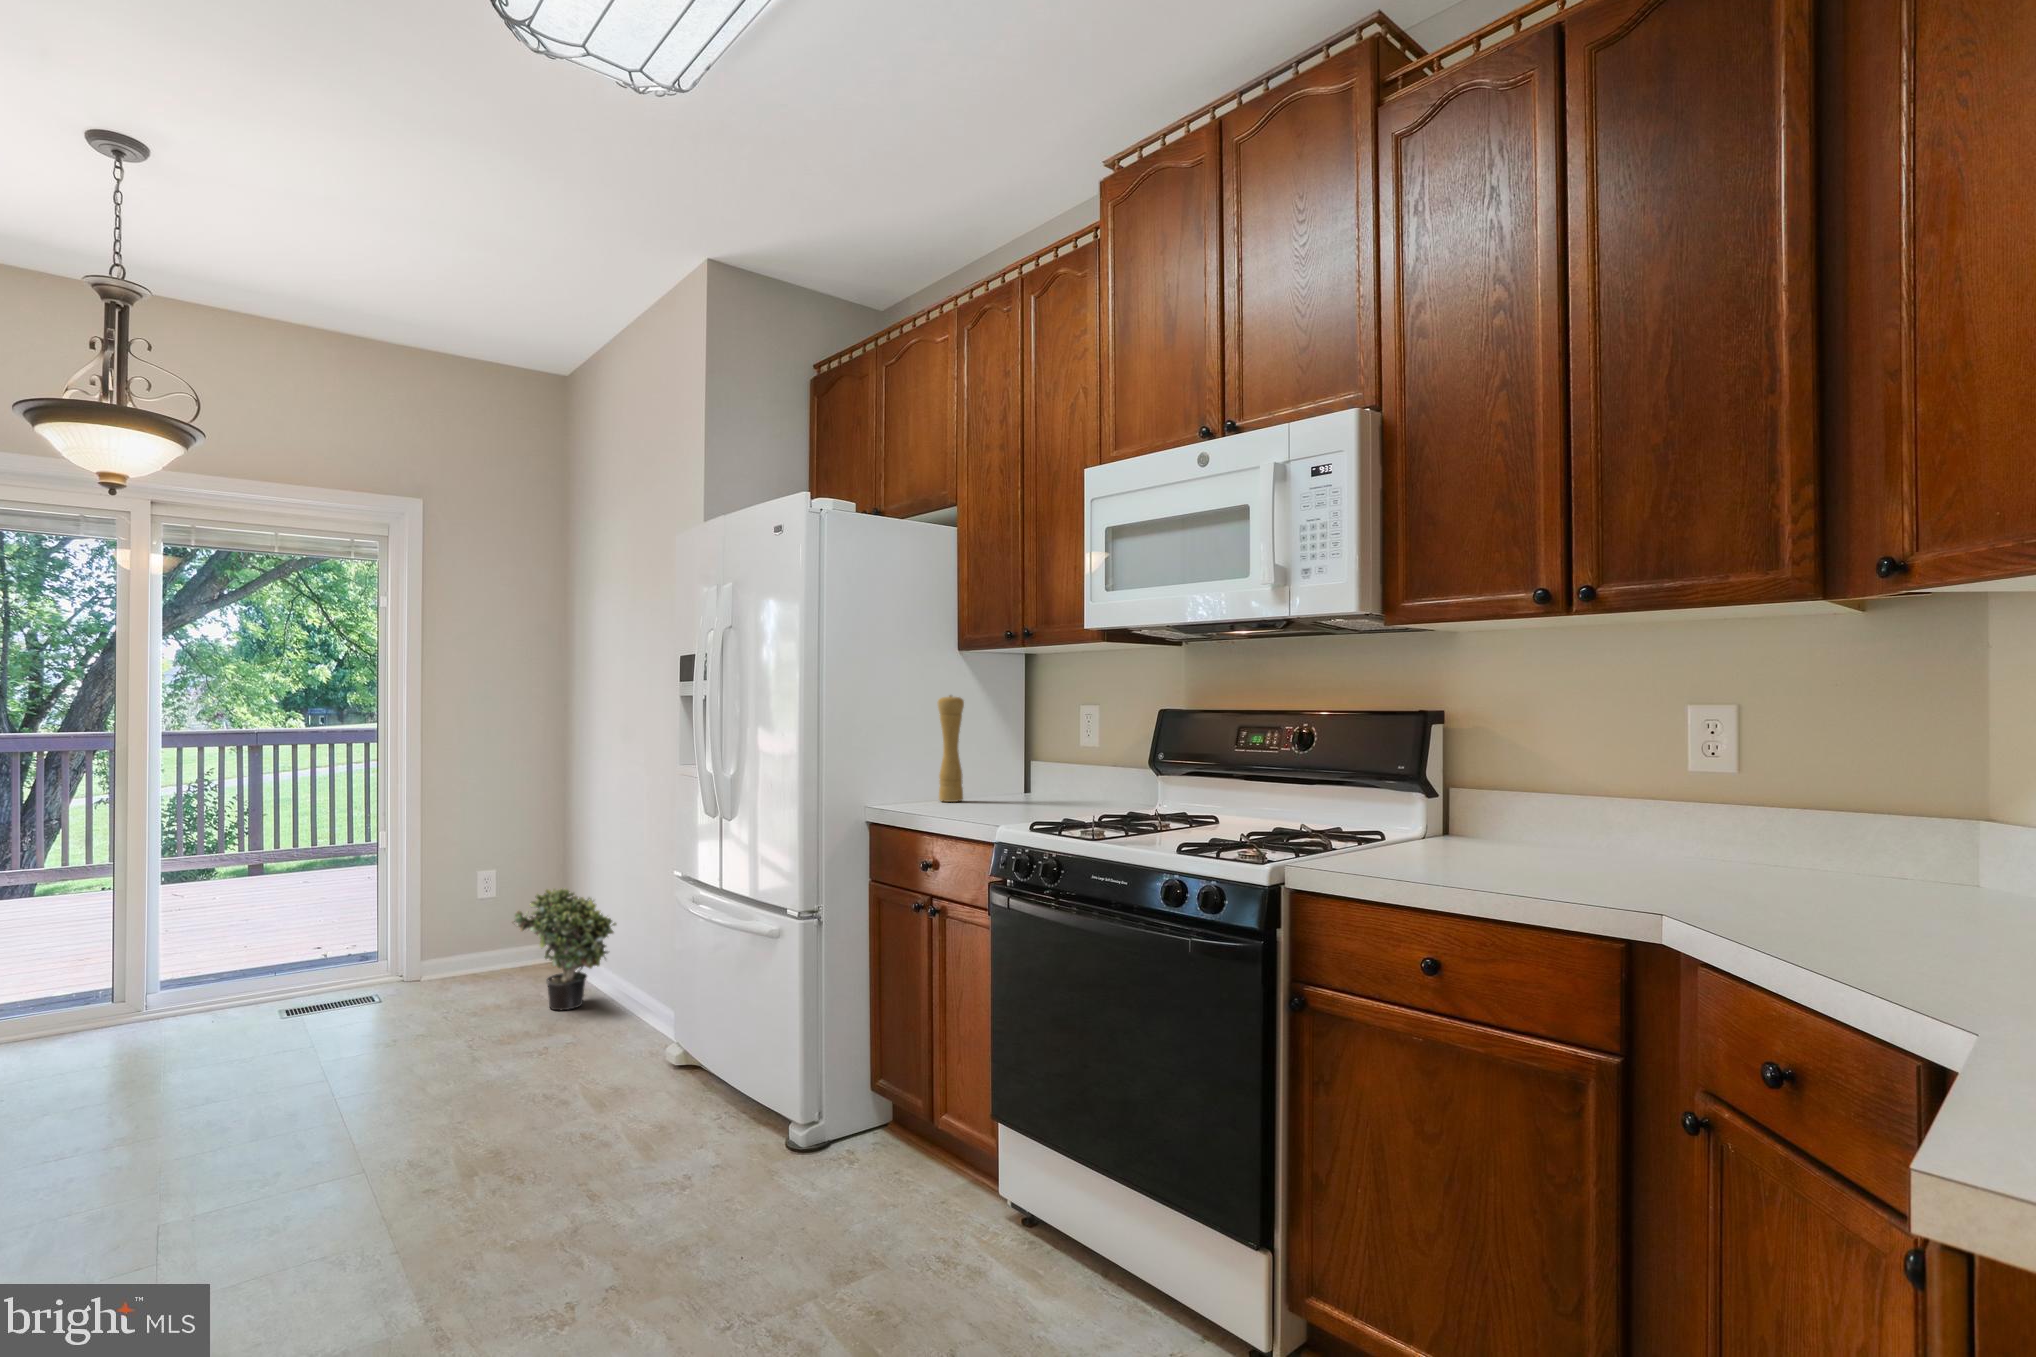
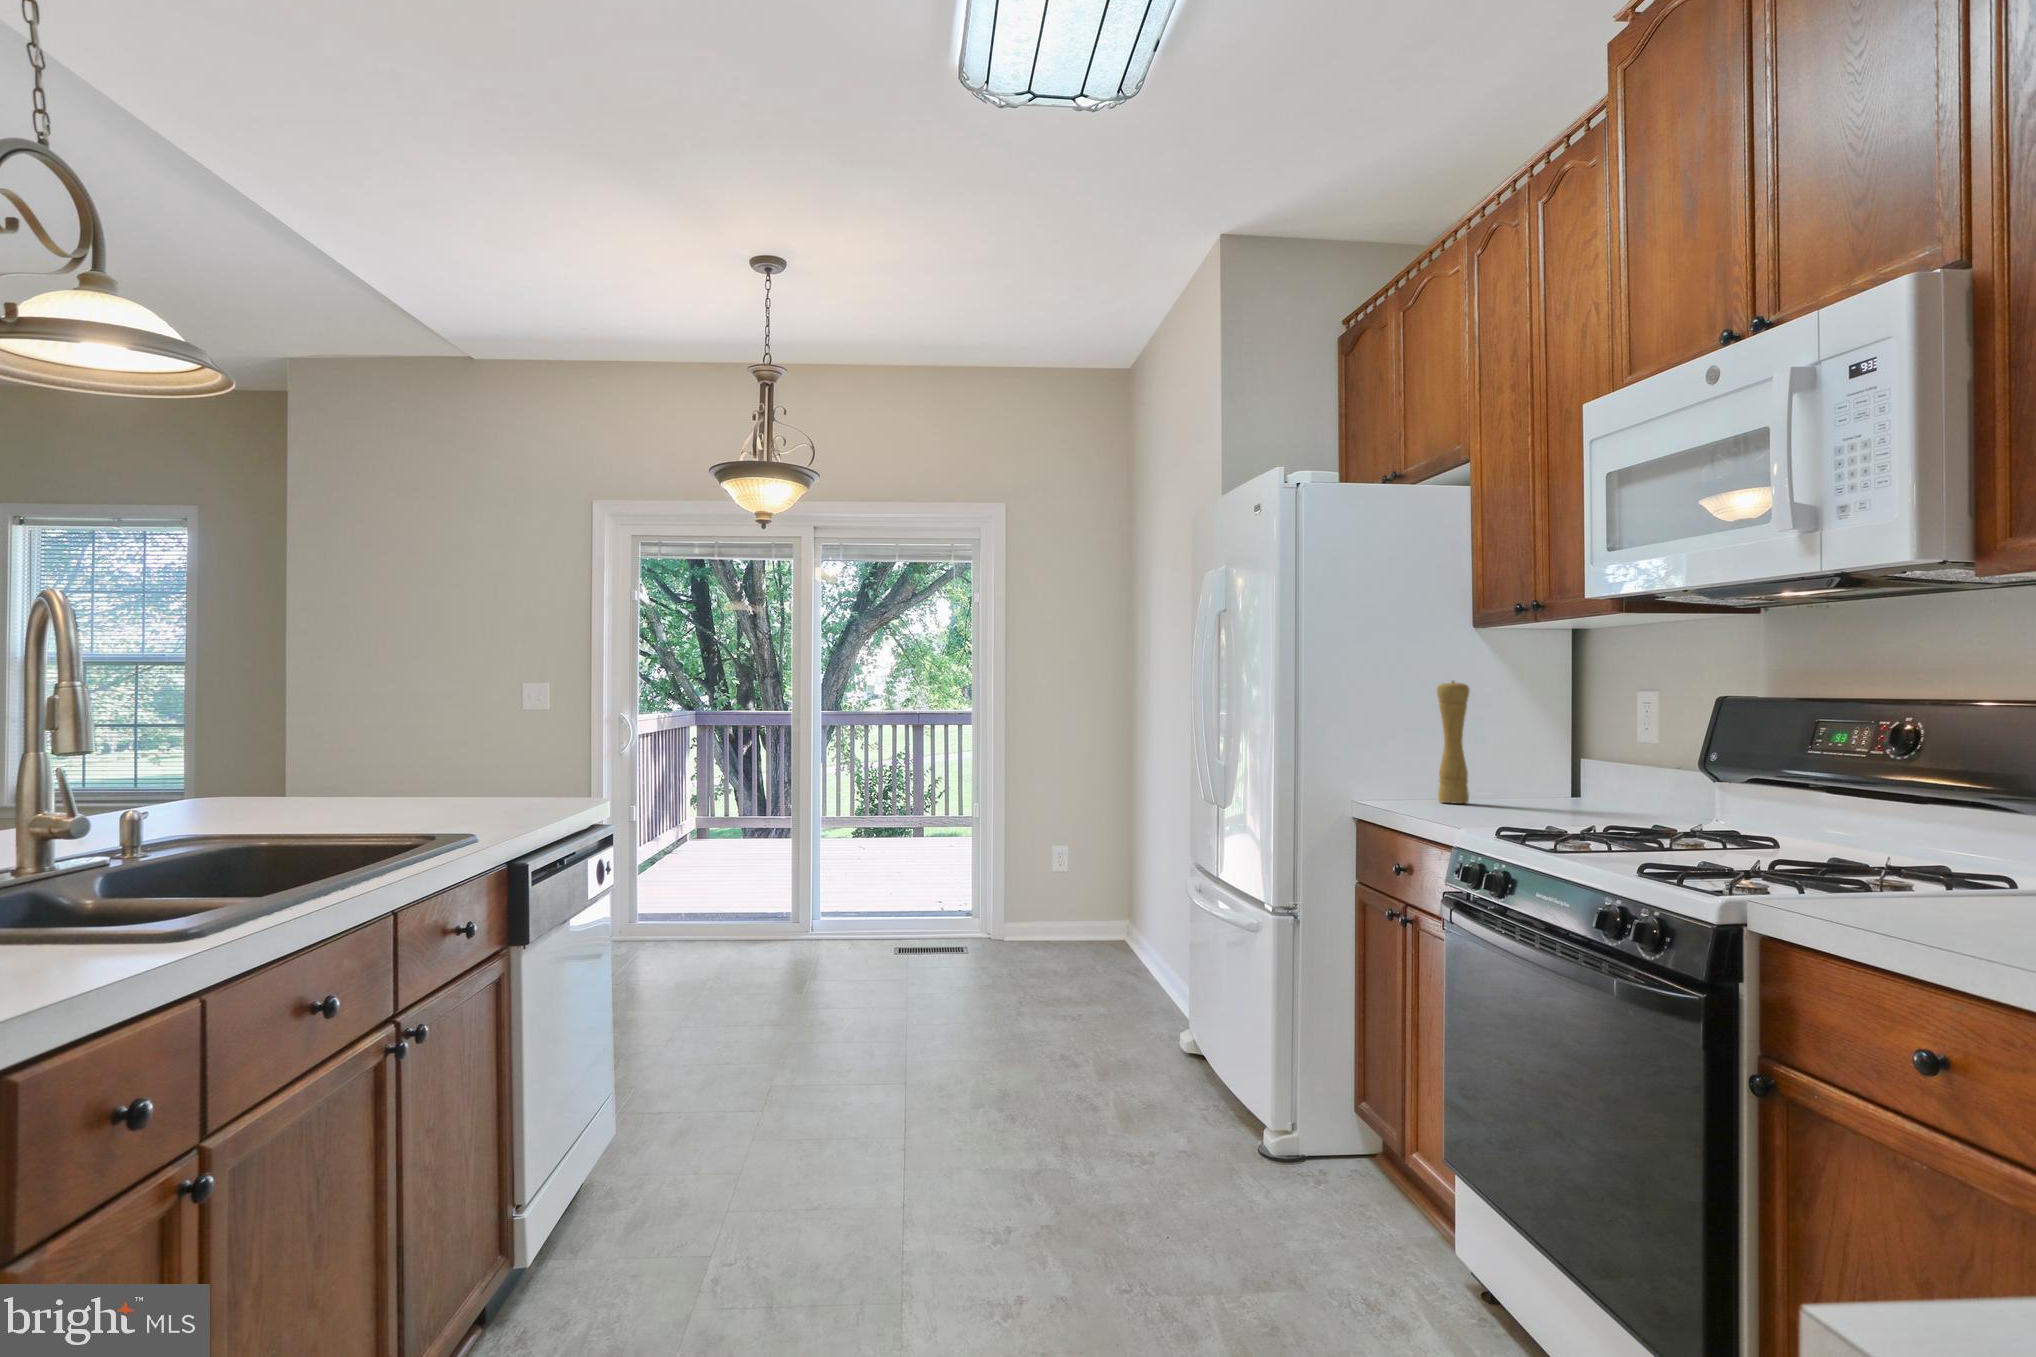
potted plant: present [512,889,616,1010] -> none [1066,866,1159,984]

